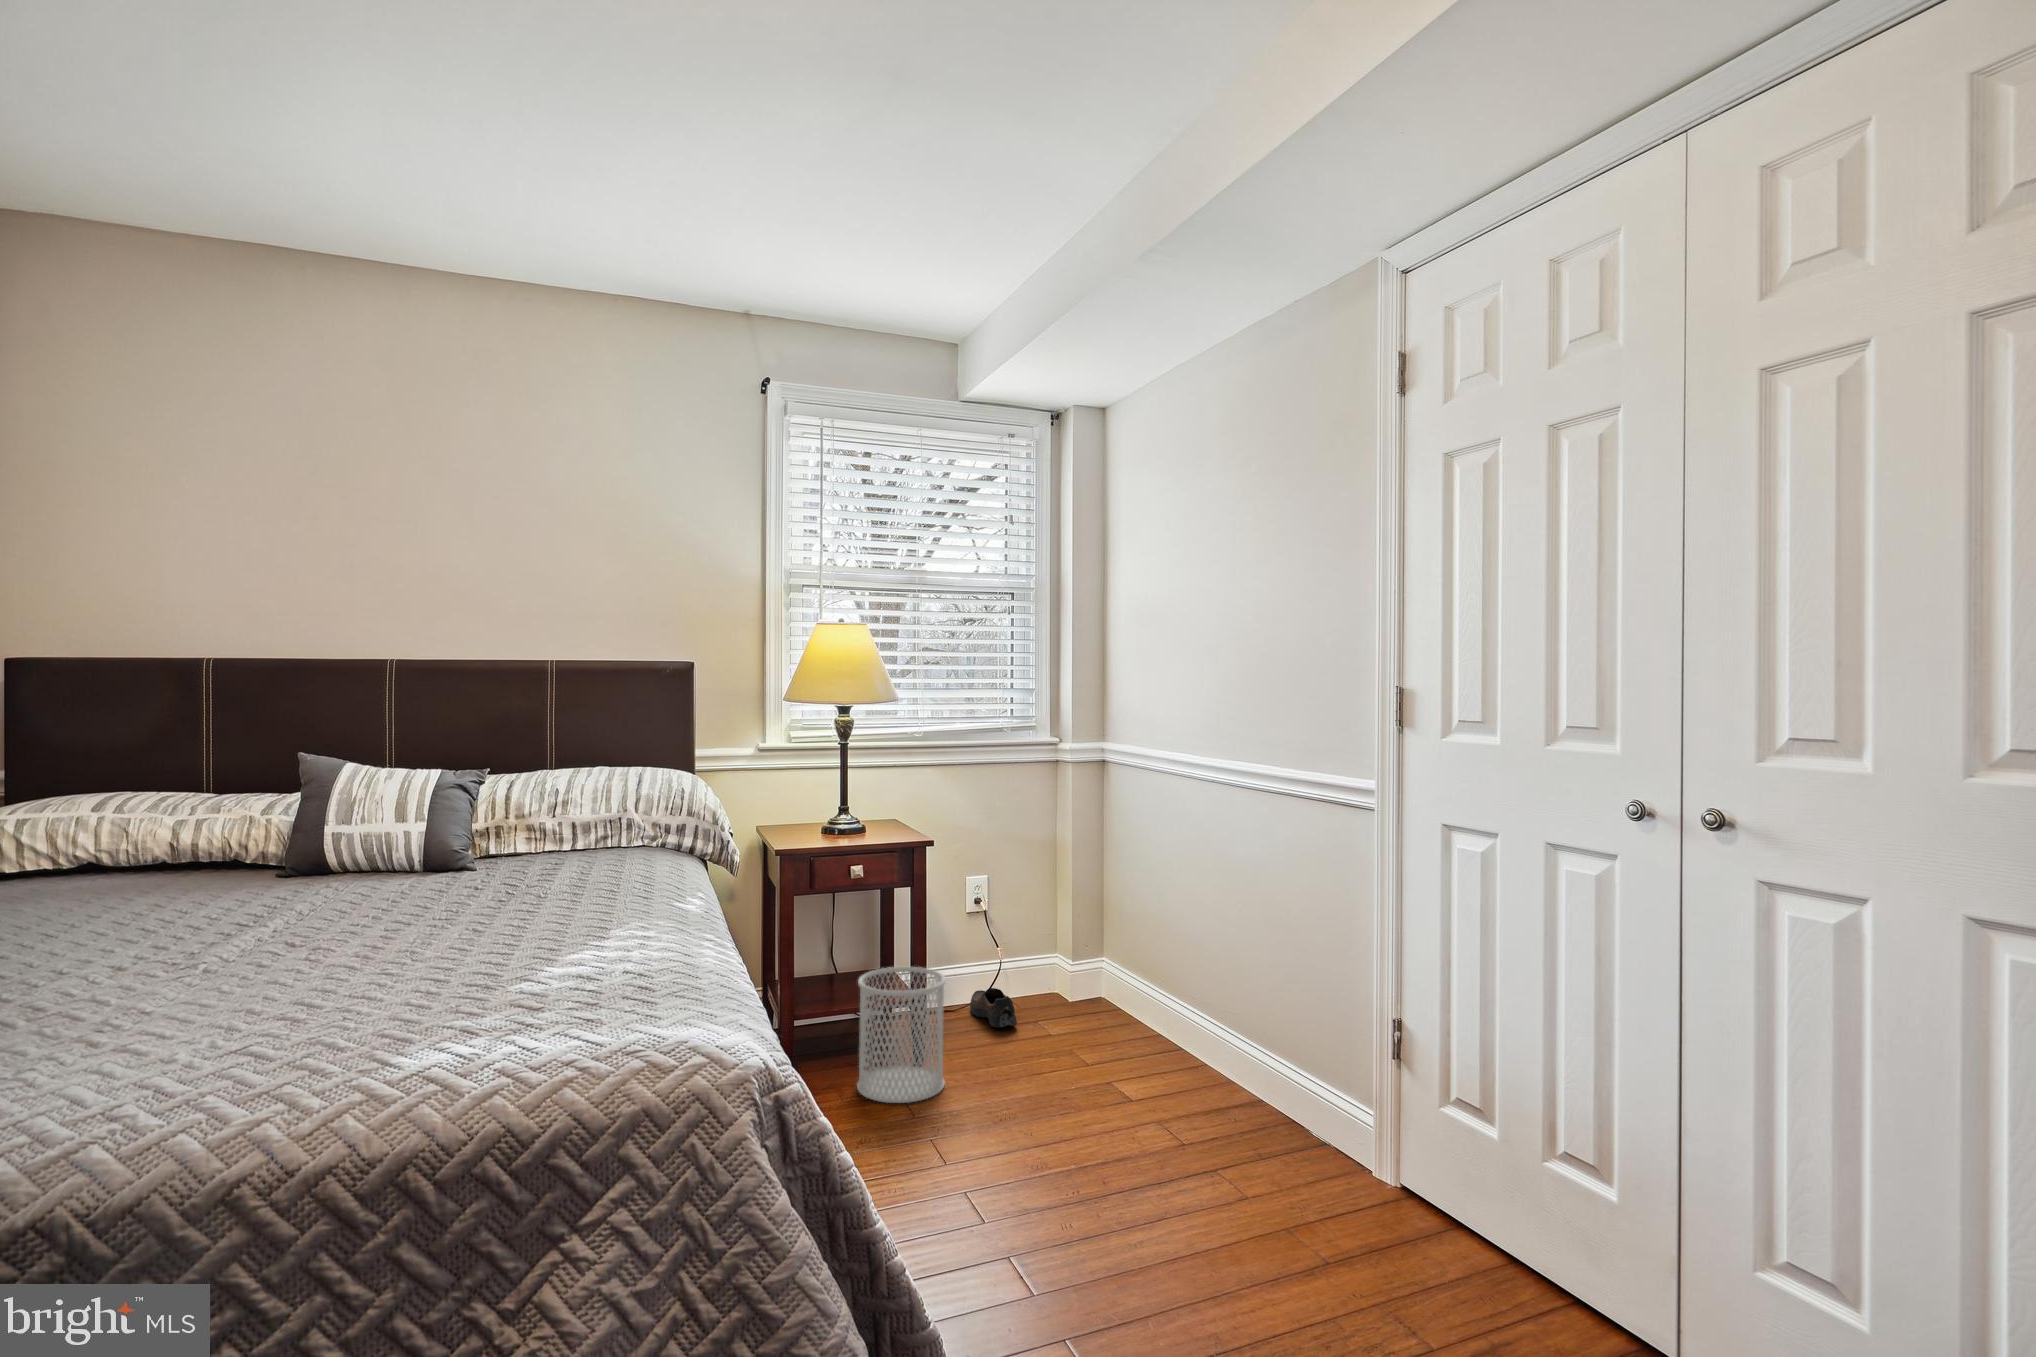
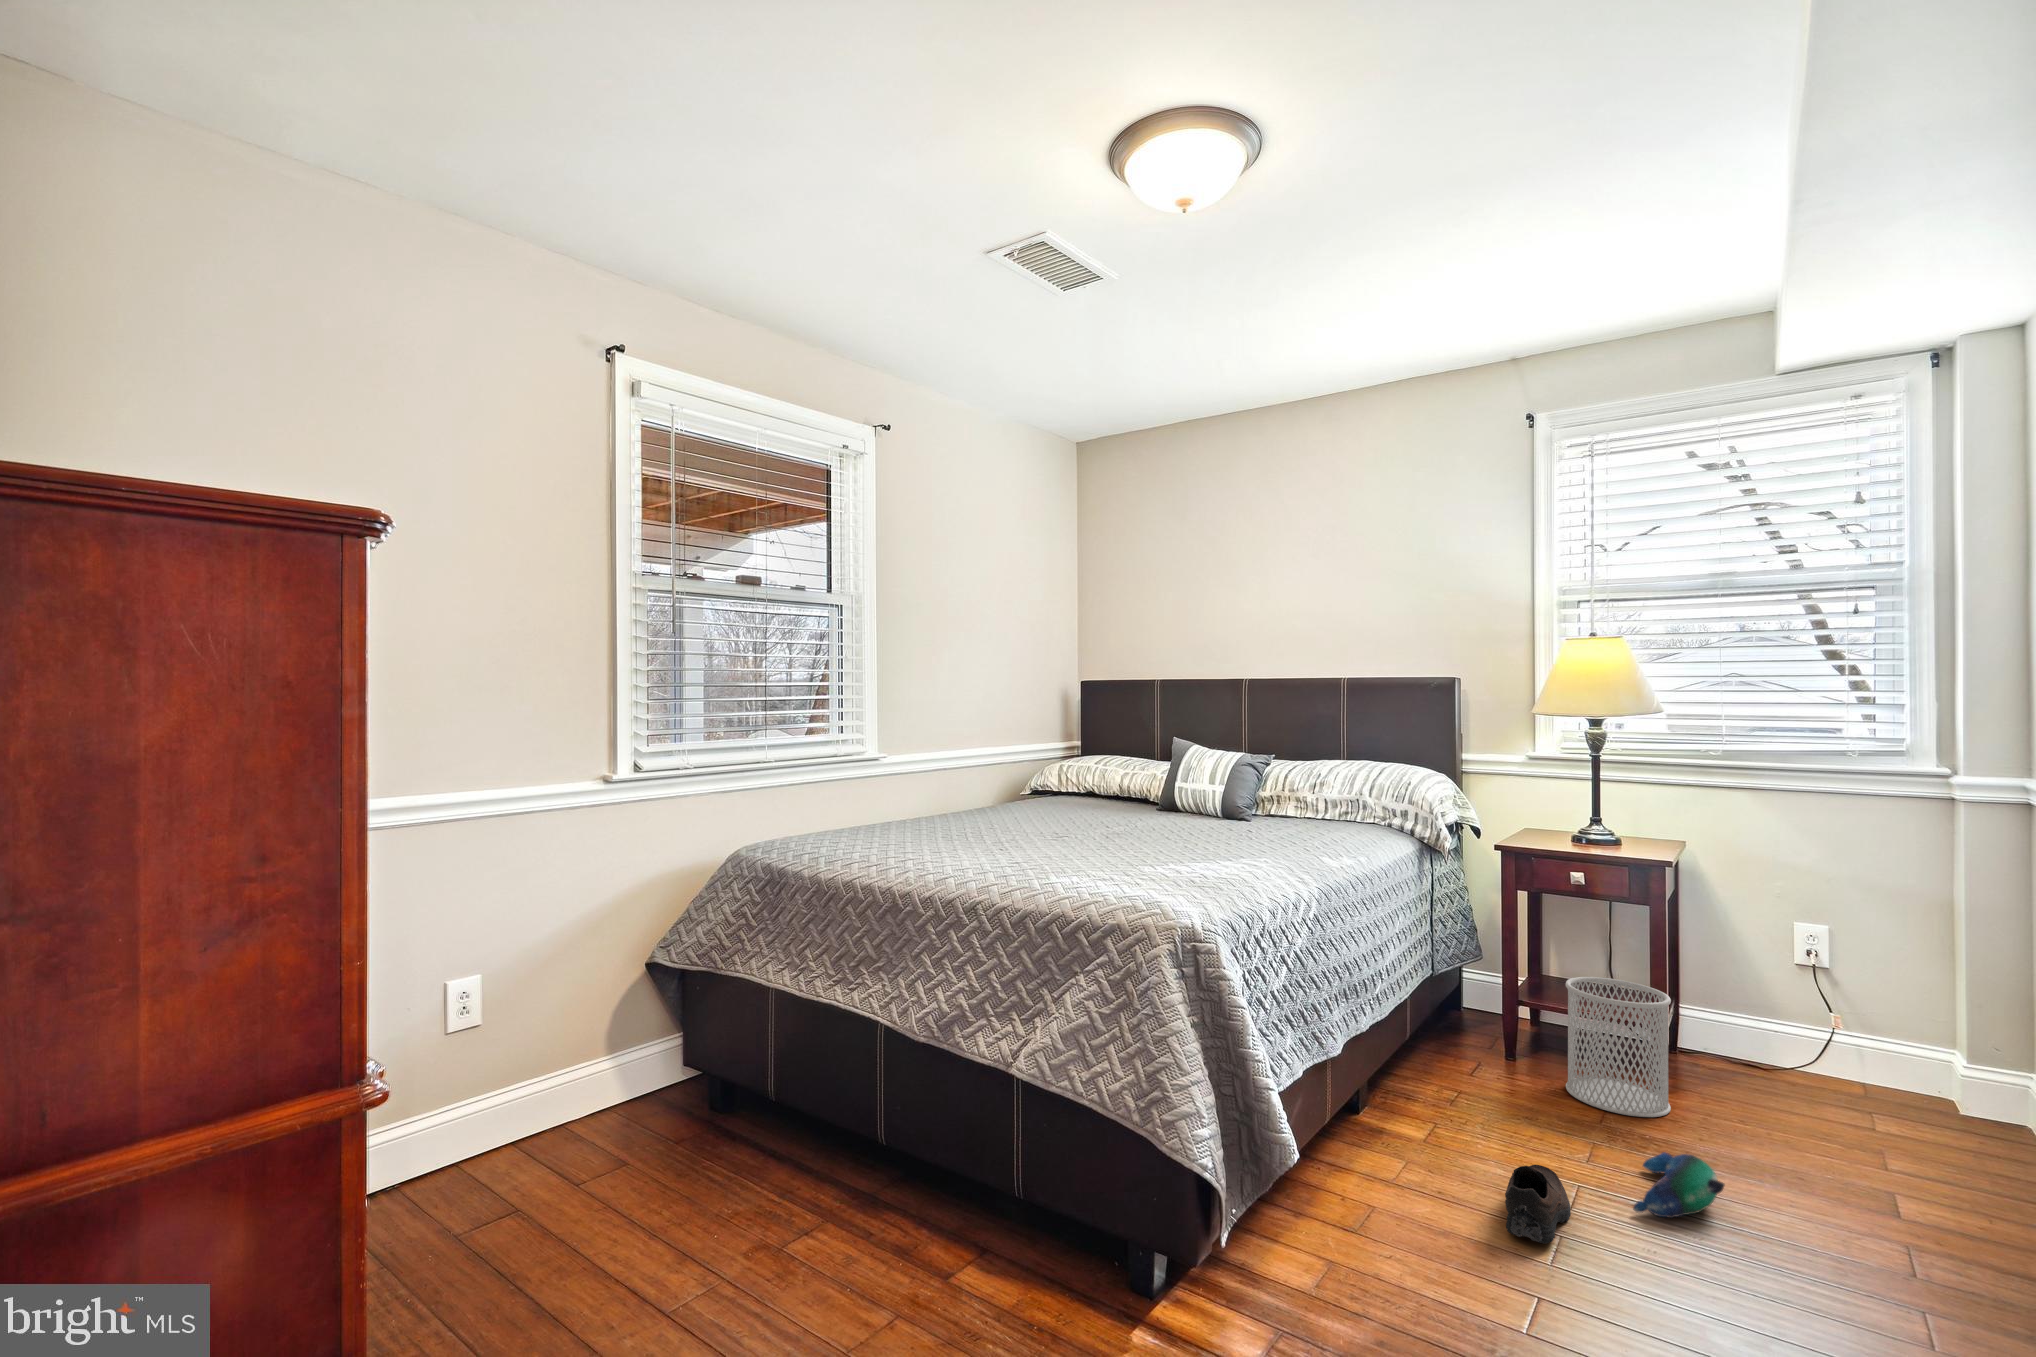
shoe: present [970,988,1017,1028] -> present [1505,1165,1571,1244]
plush toy: none [981,1119,1066,1196] -> present [1633,1152,1725,1218]

